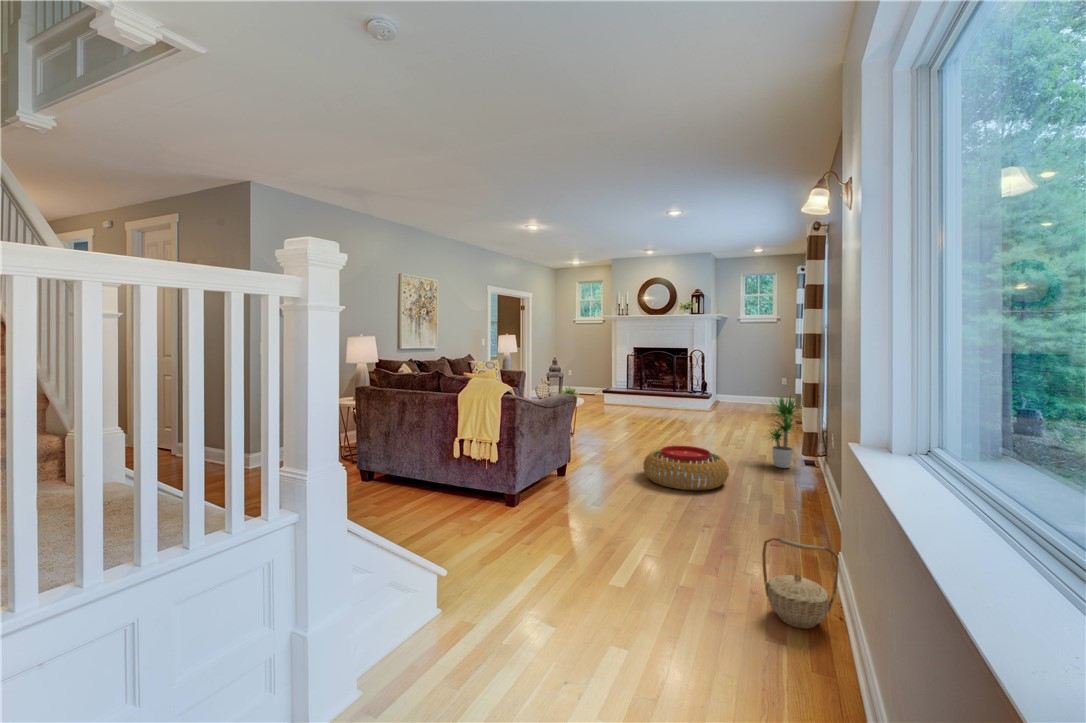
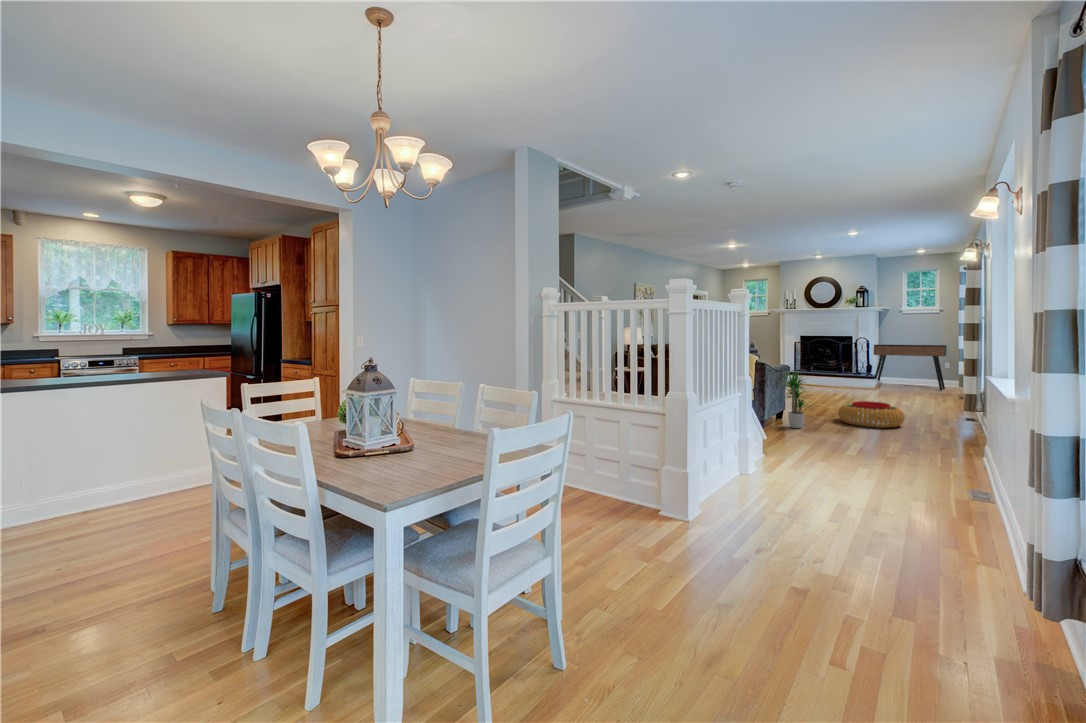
console table: none [709,358,784,414] -> present [874,345,947,391]
potted plant: present [768,395,805,468] -> present [781,372,807,428]
basket: present [762,538,839,629] -> none [937,428,982,471]

